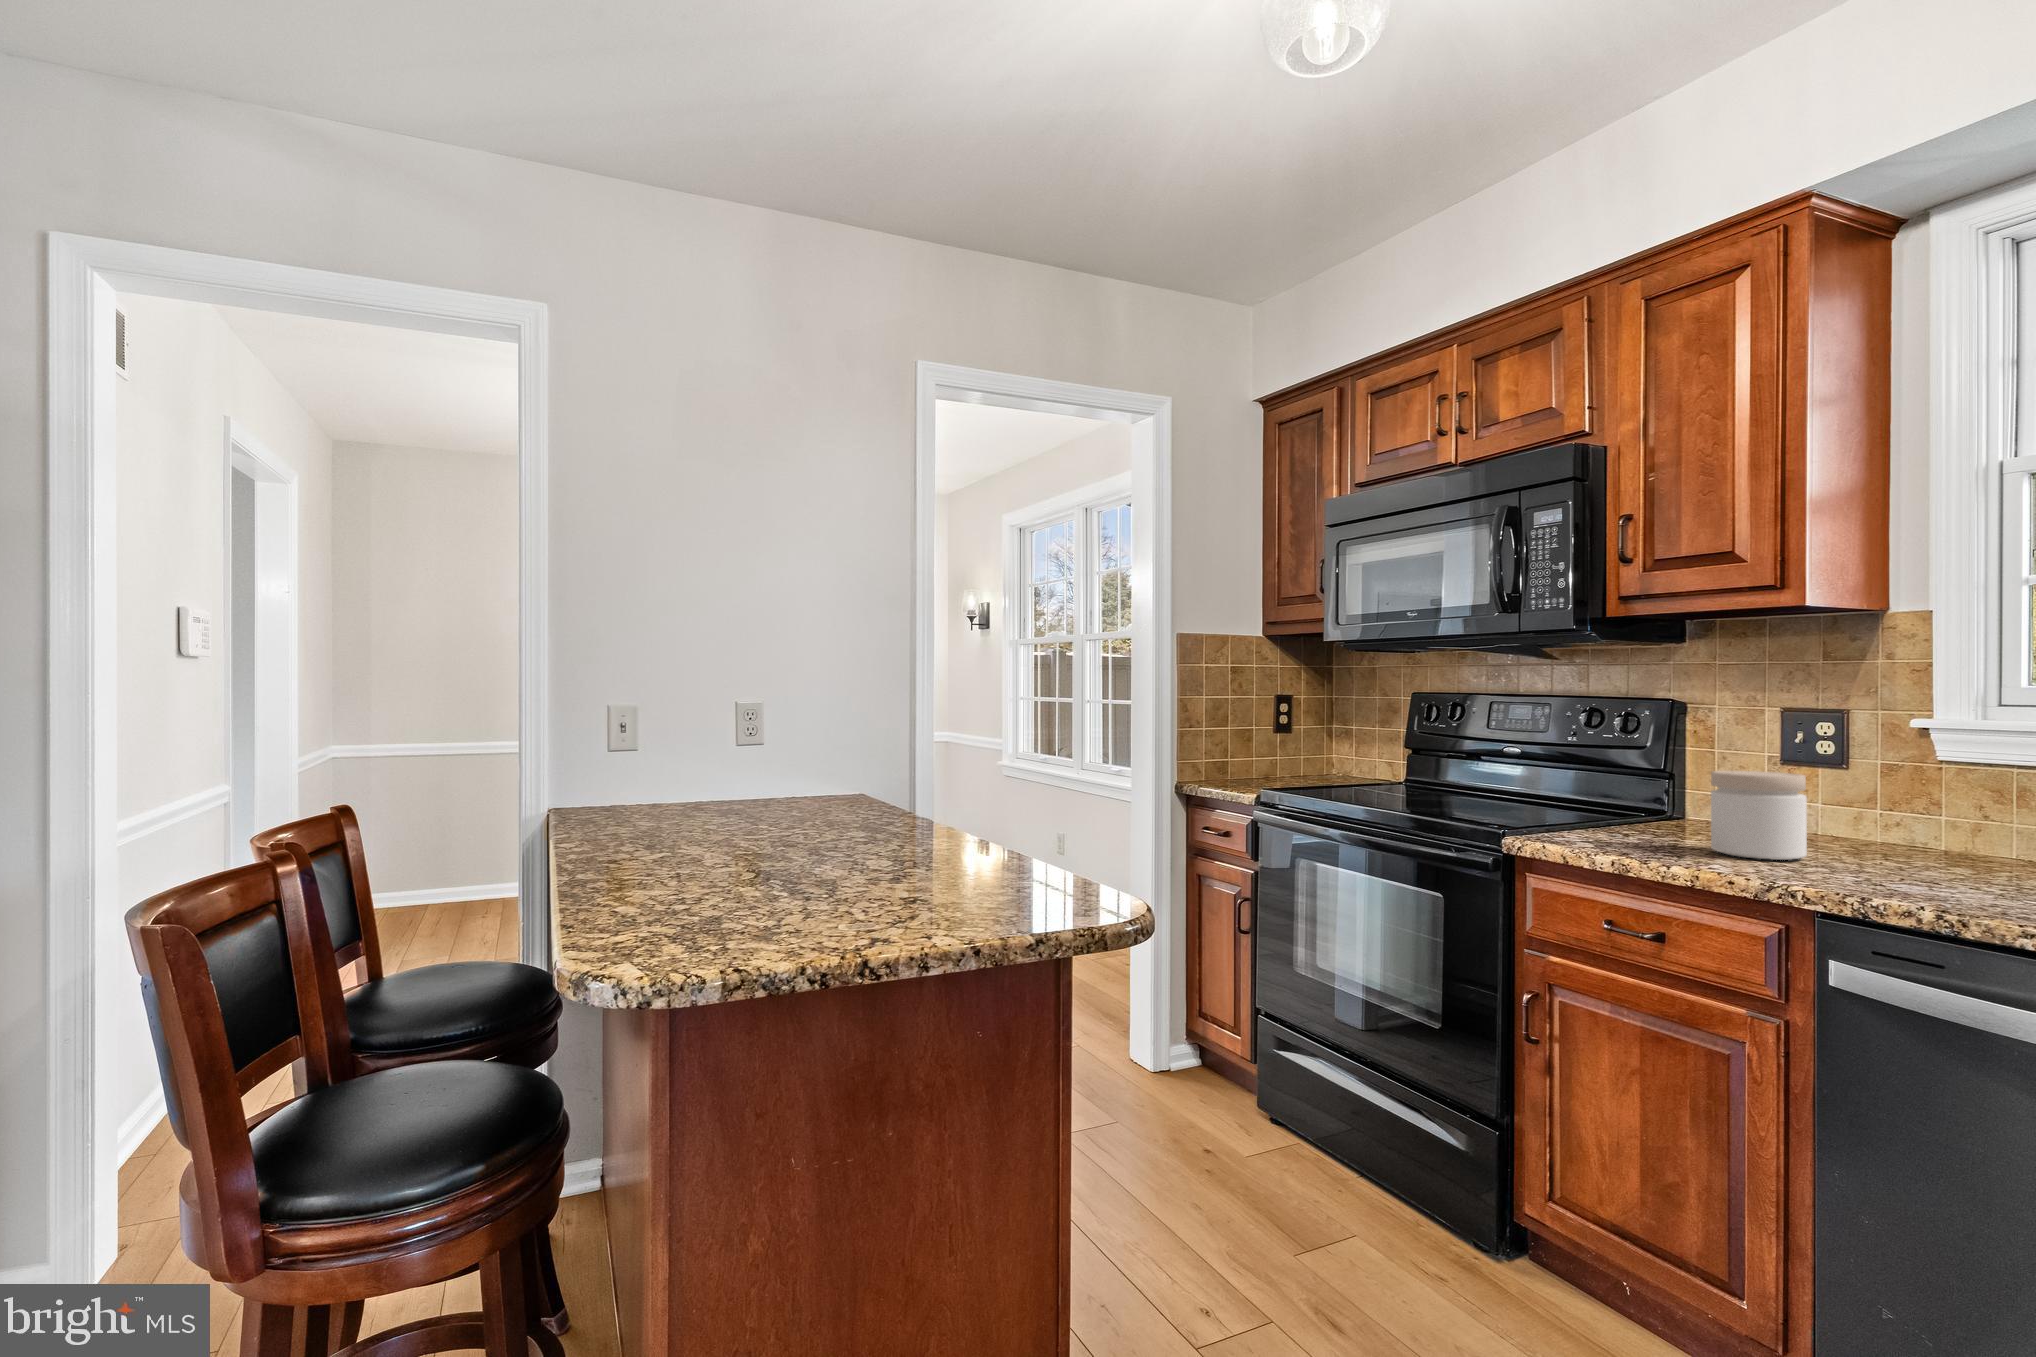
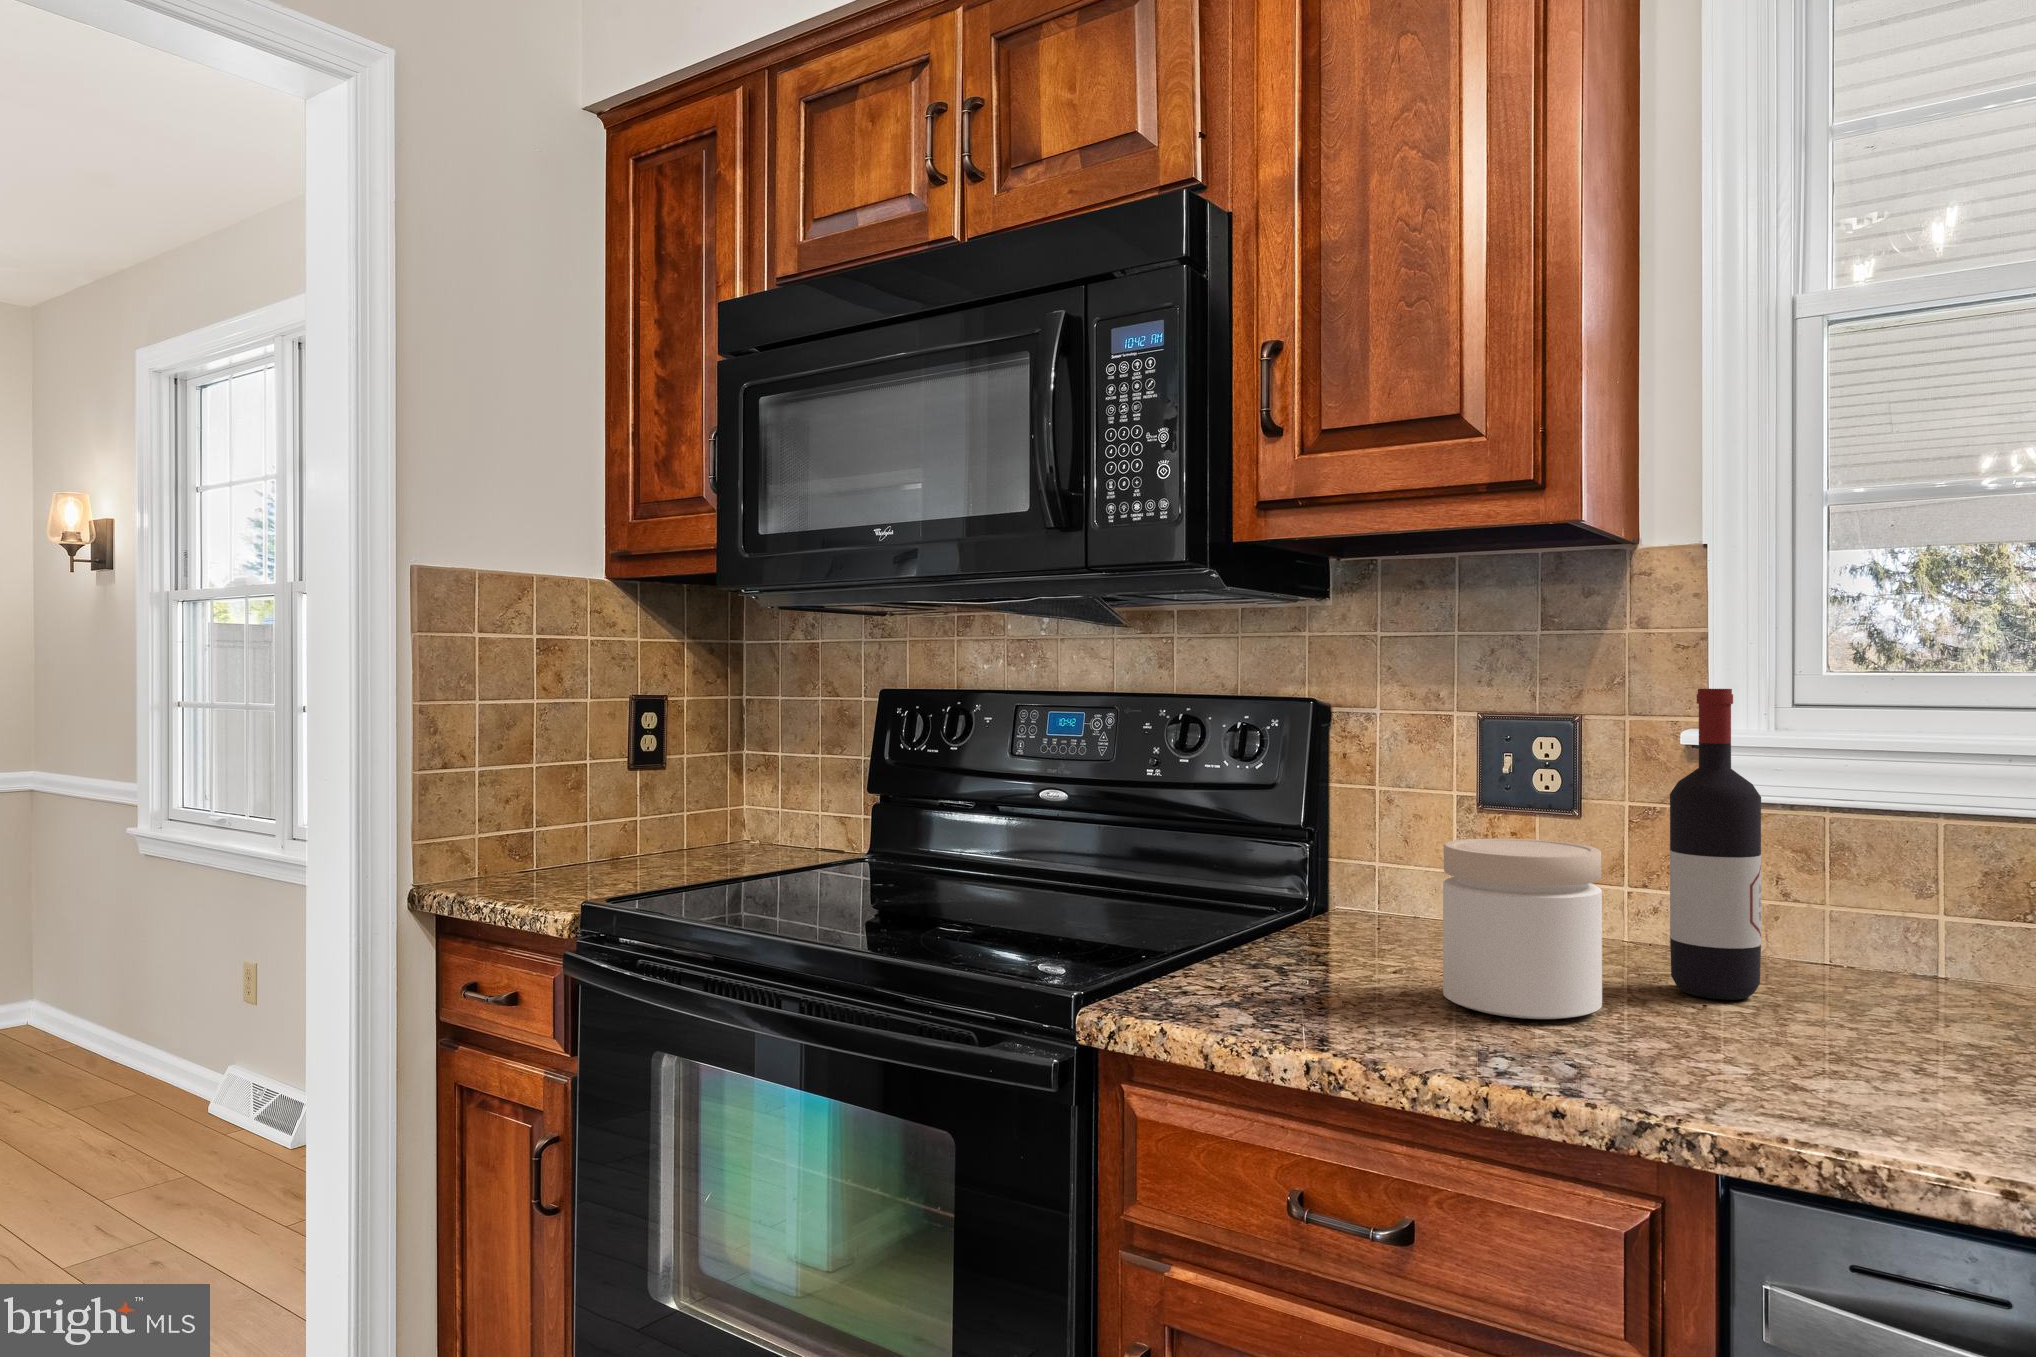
wine bottle: none [1867,693,1926,864] -> present [1670,689,1761,1000]

